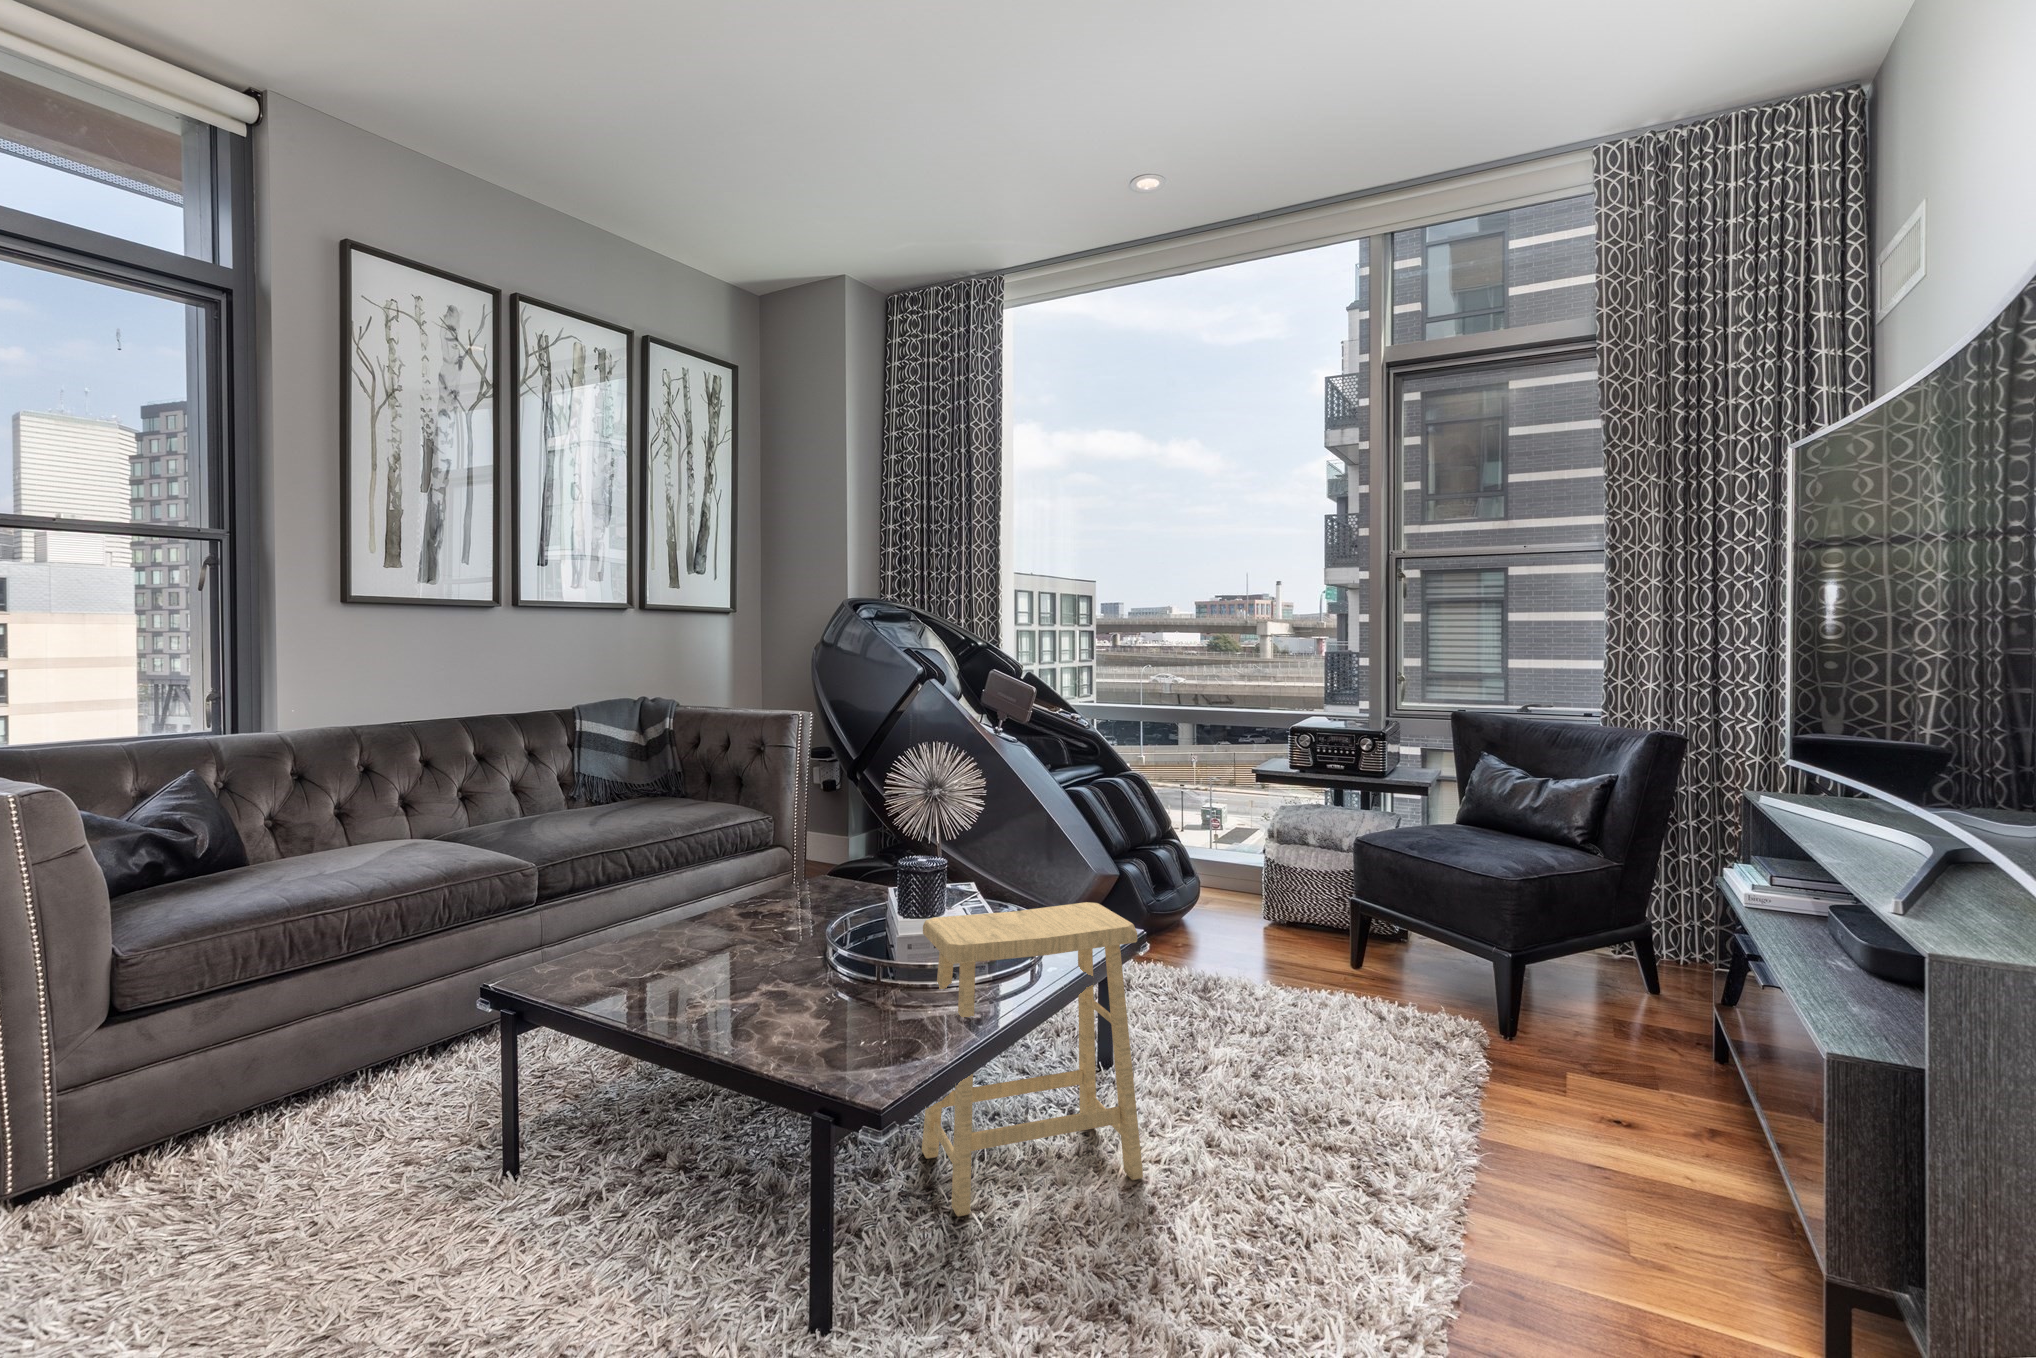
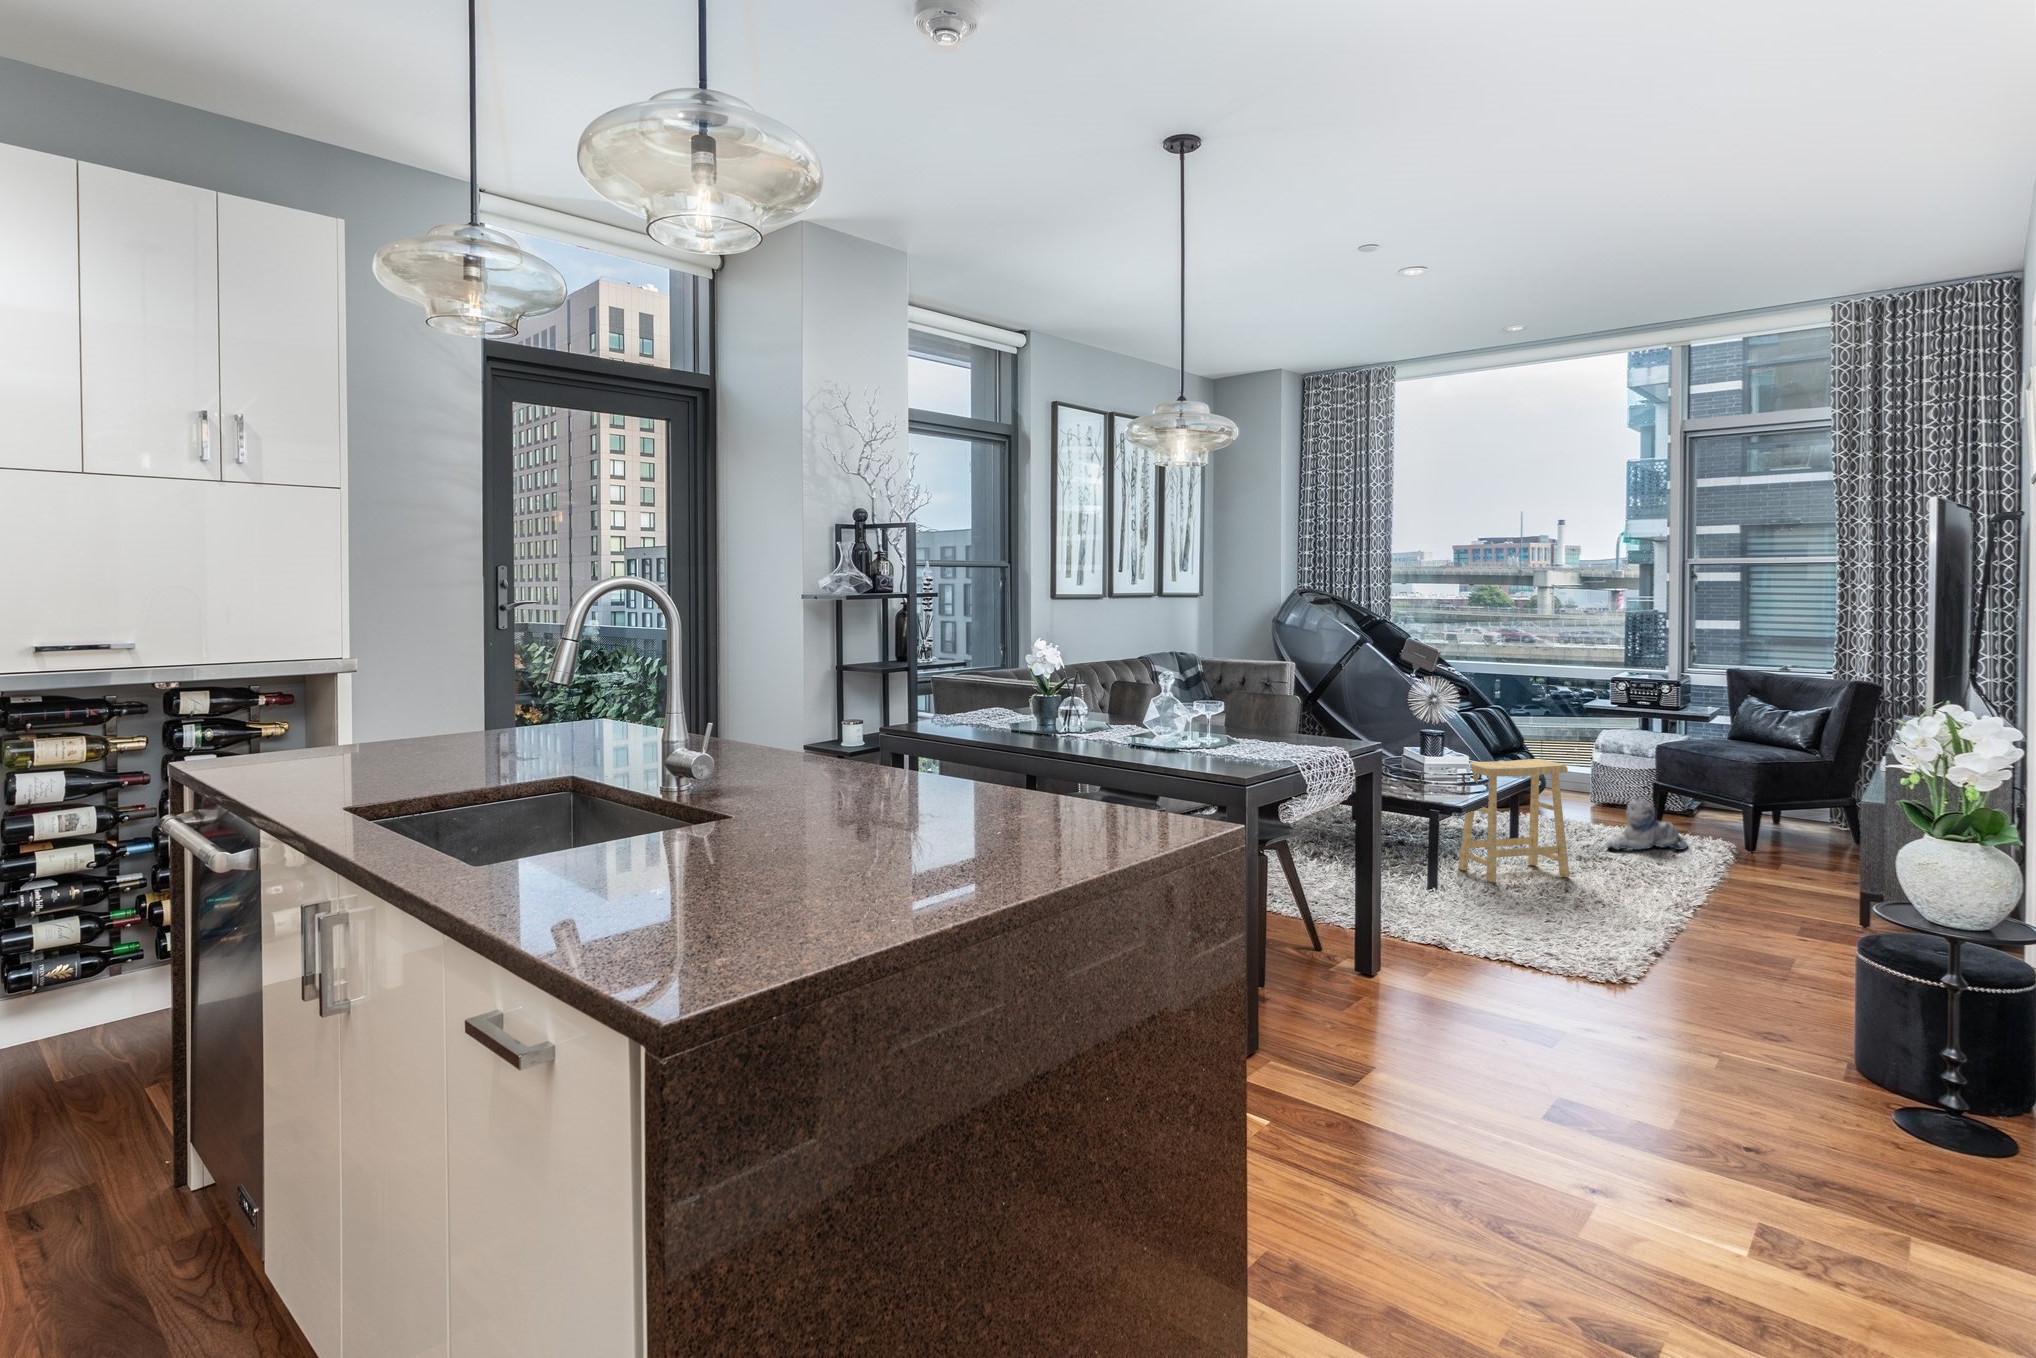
plush toy: none [1248,951,1393,1059] -> present [1606,798,1688,850]

